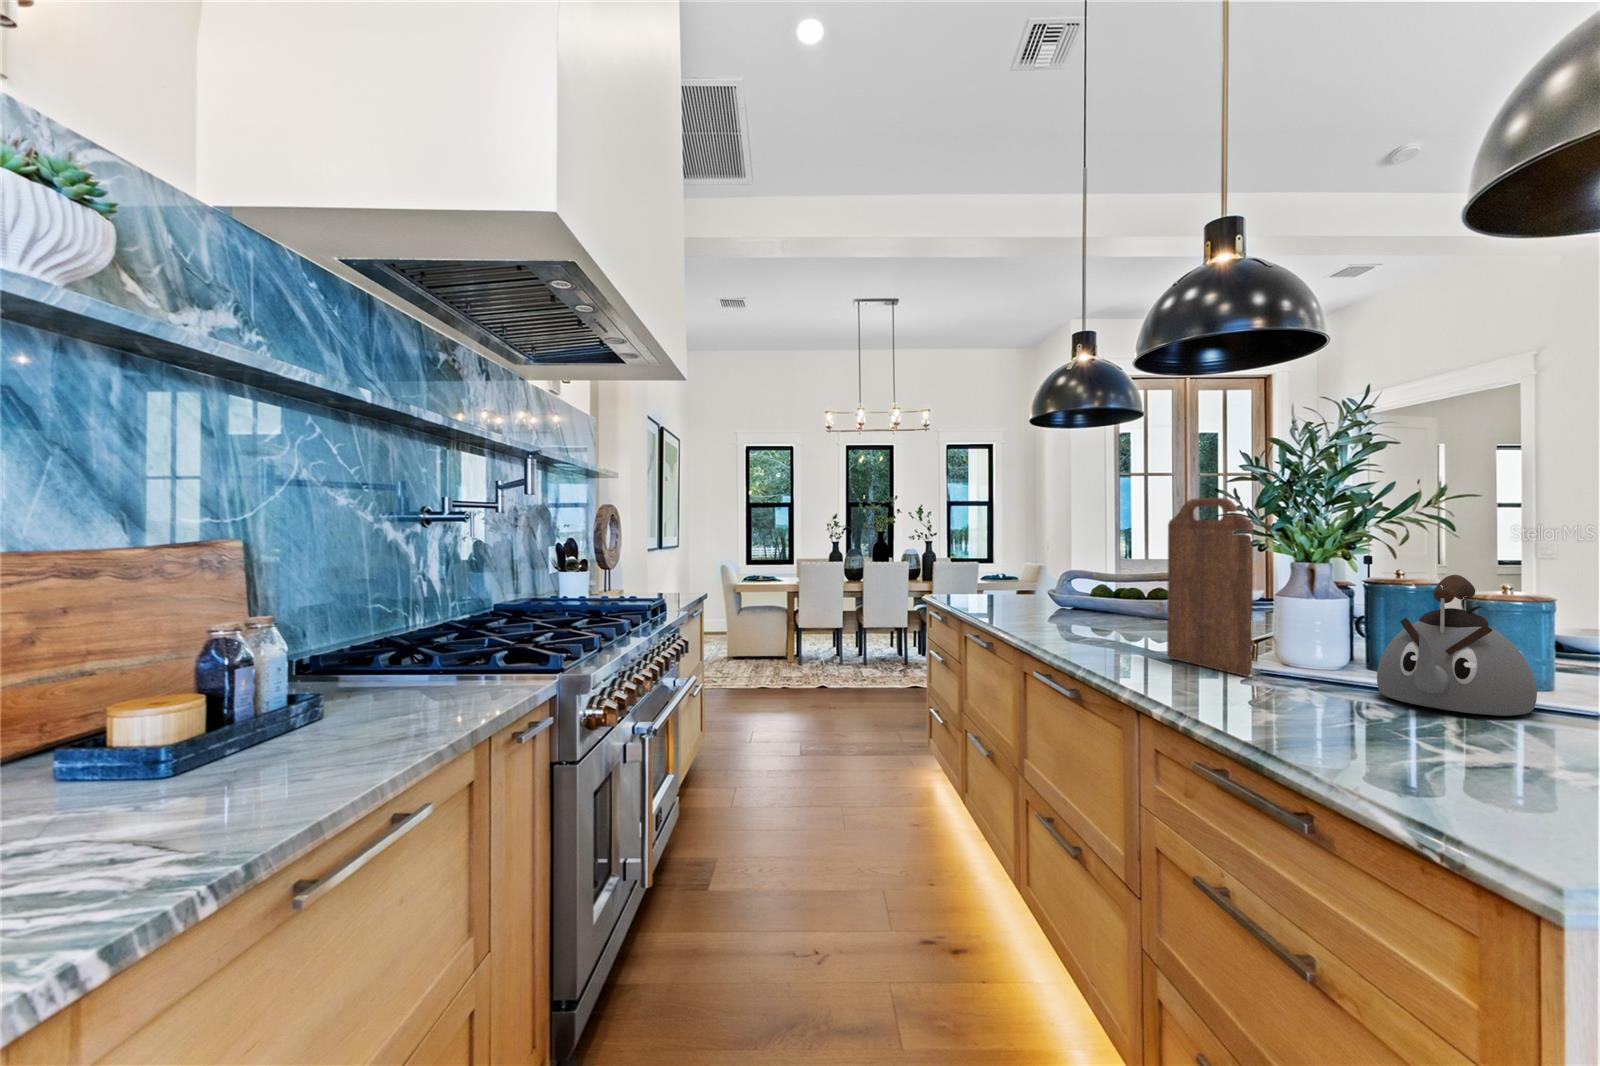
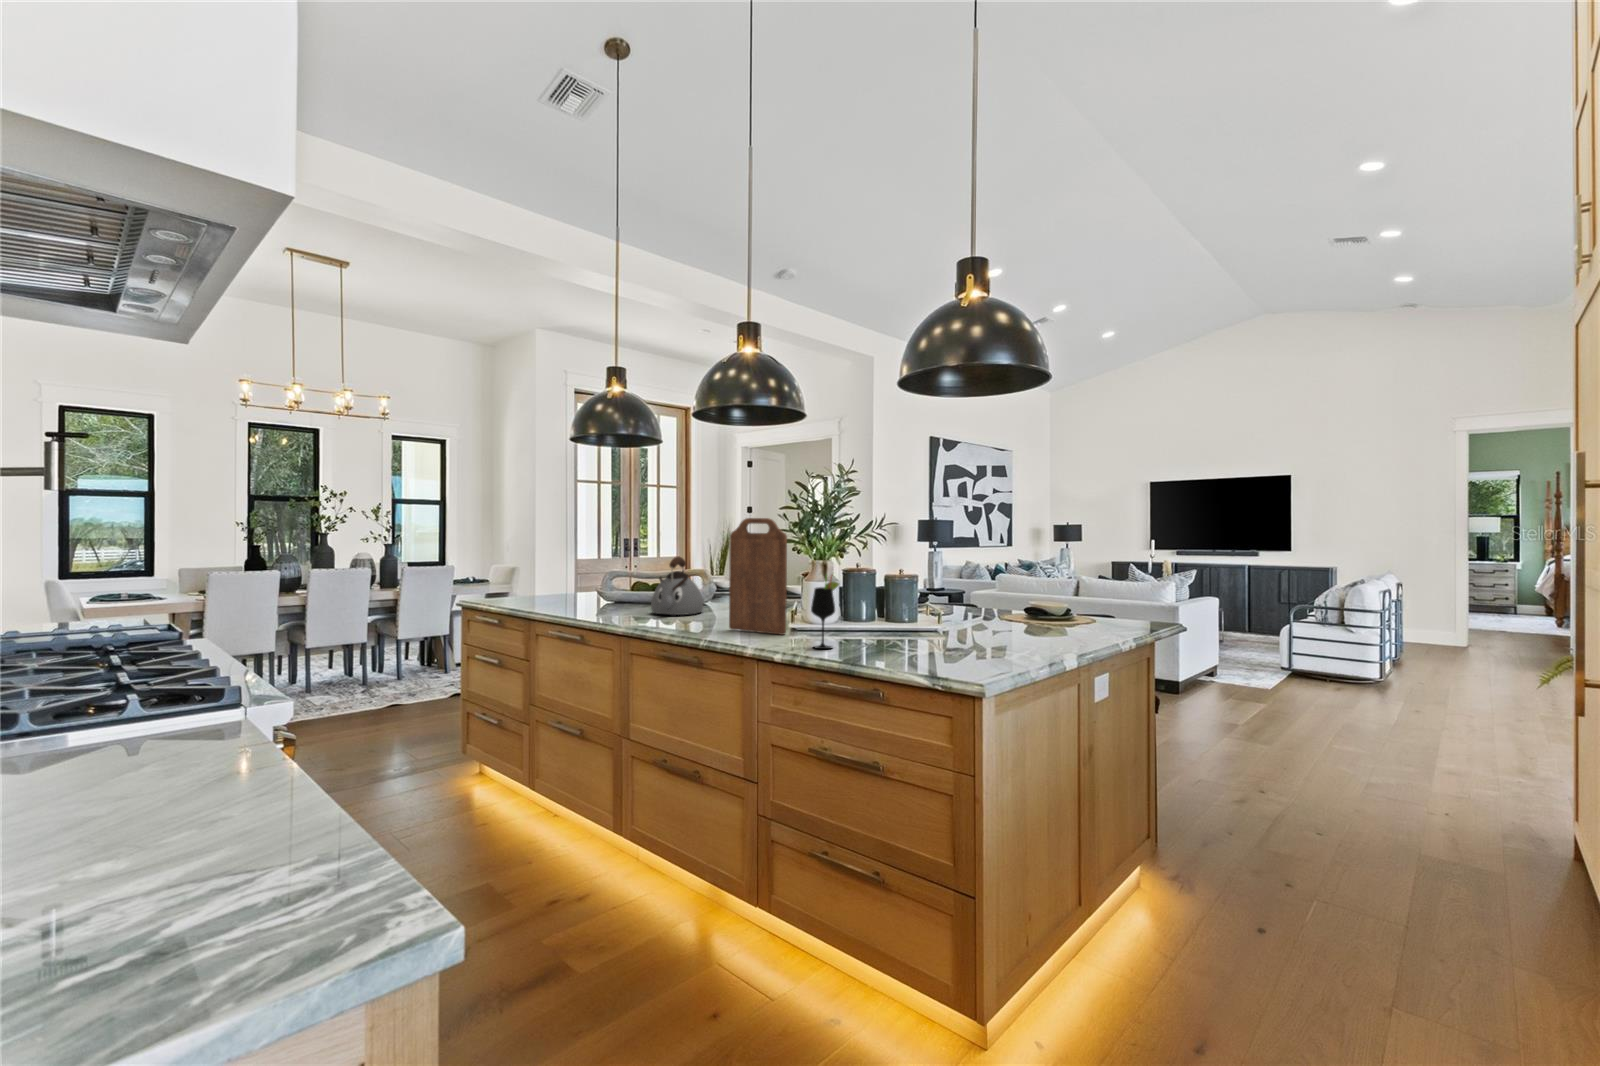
kettle: present [1377,575,1537,716] -> present [651,556,703,615]
wine glass: none [1267,586,1324,713] -> present [811,577,839,649]

